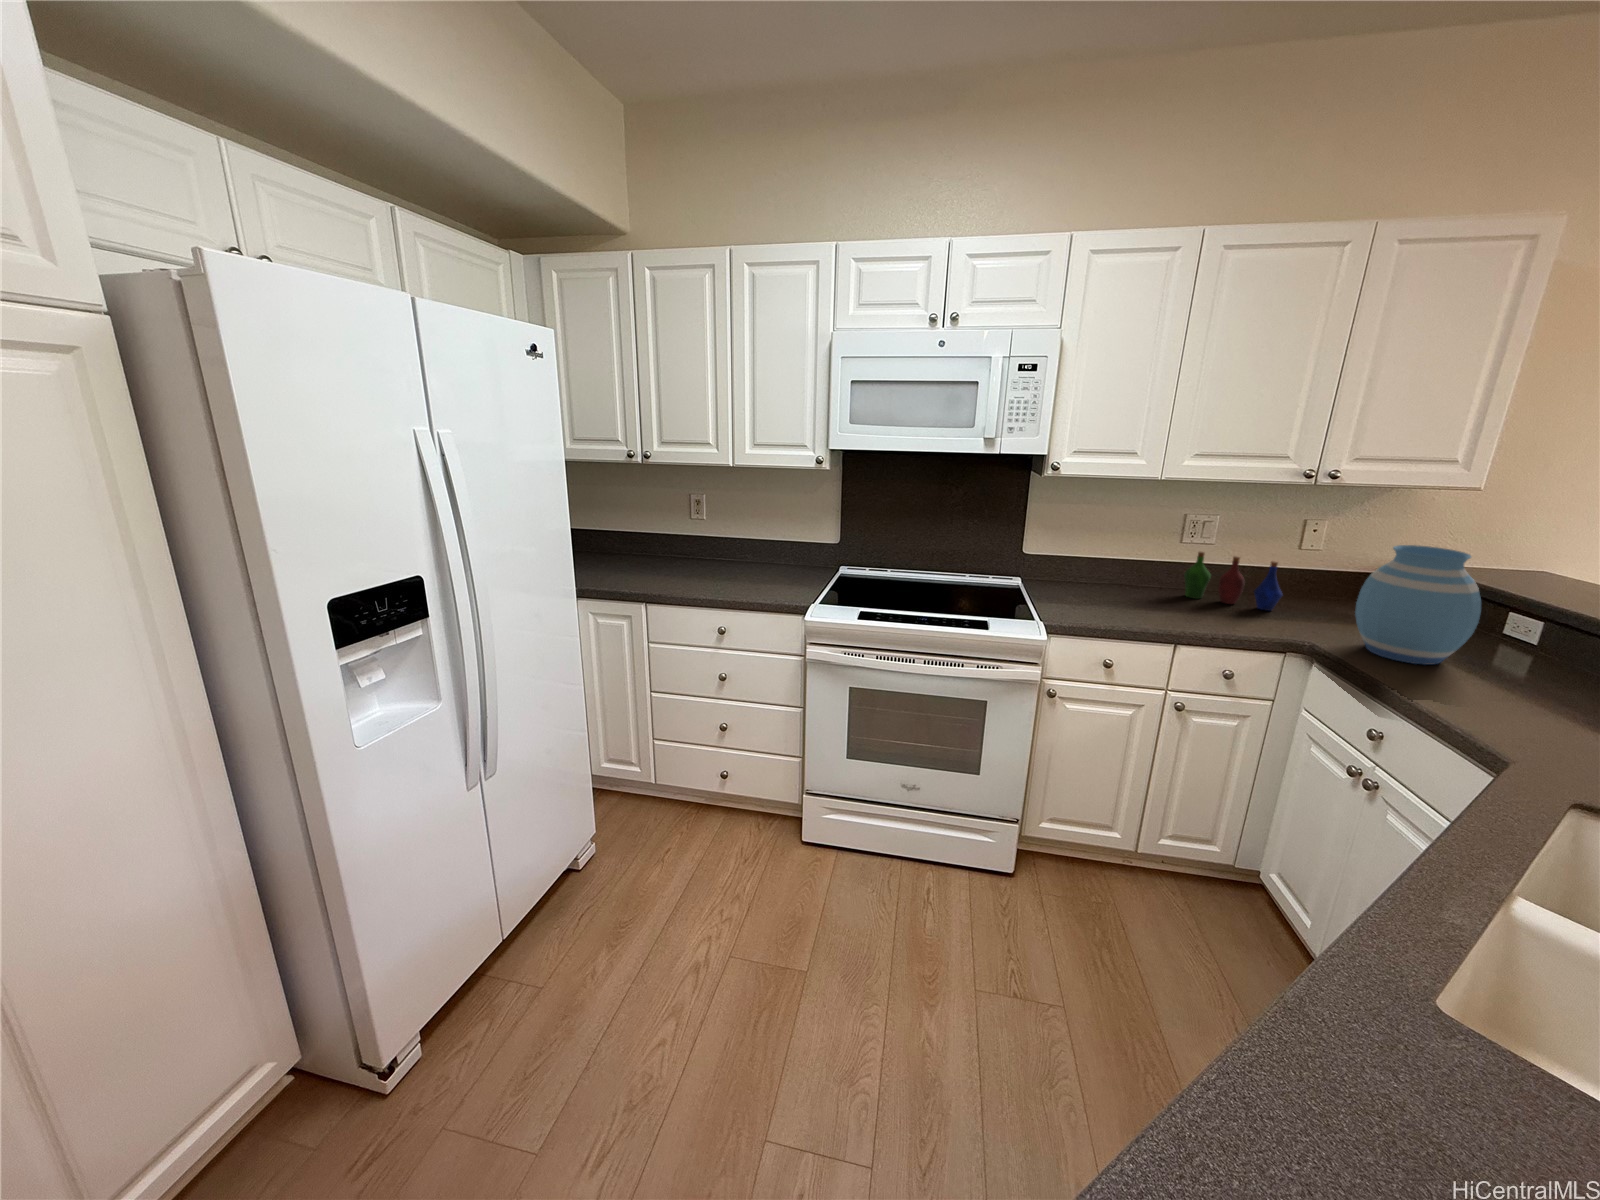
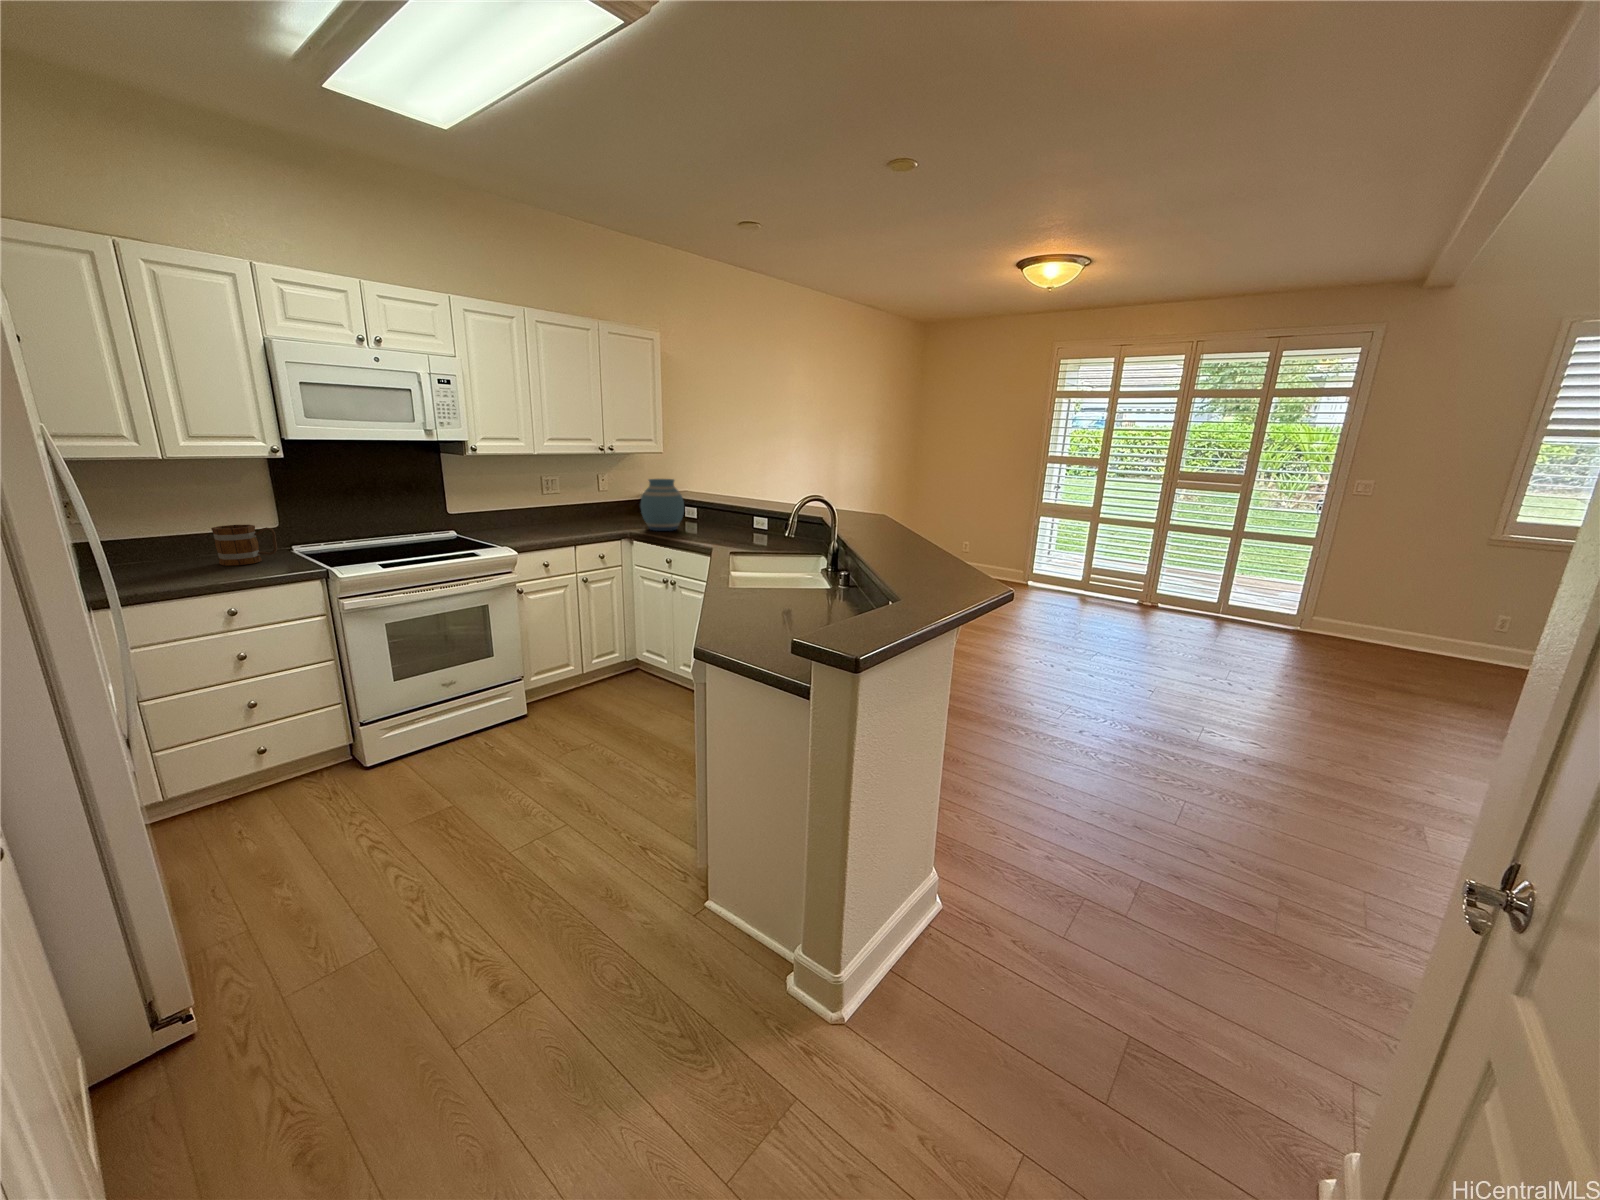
mug: none [767,535,814,580] -> present [211,525,277,566]
bottle: present [1184,551,1282,611] -> none [553,498,605,526]

